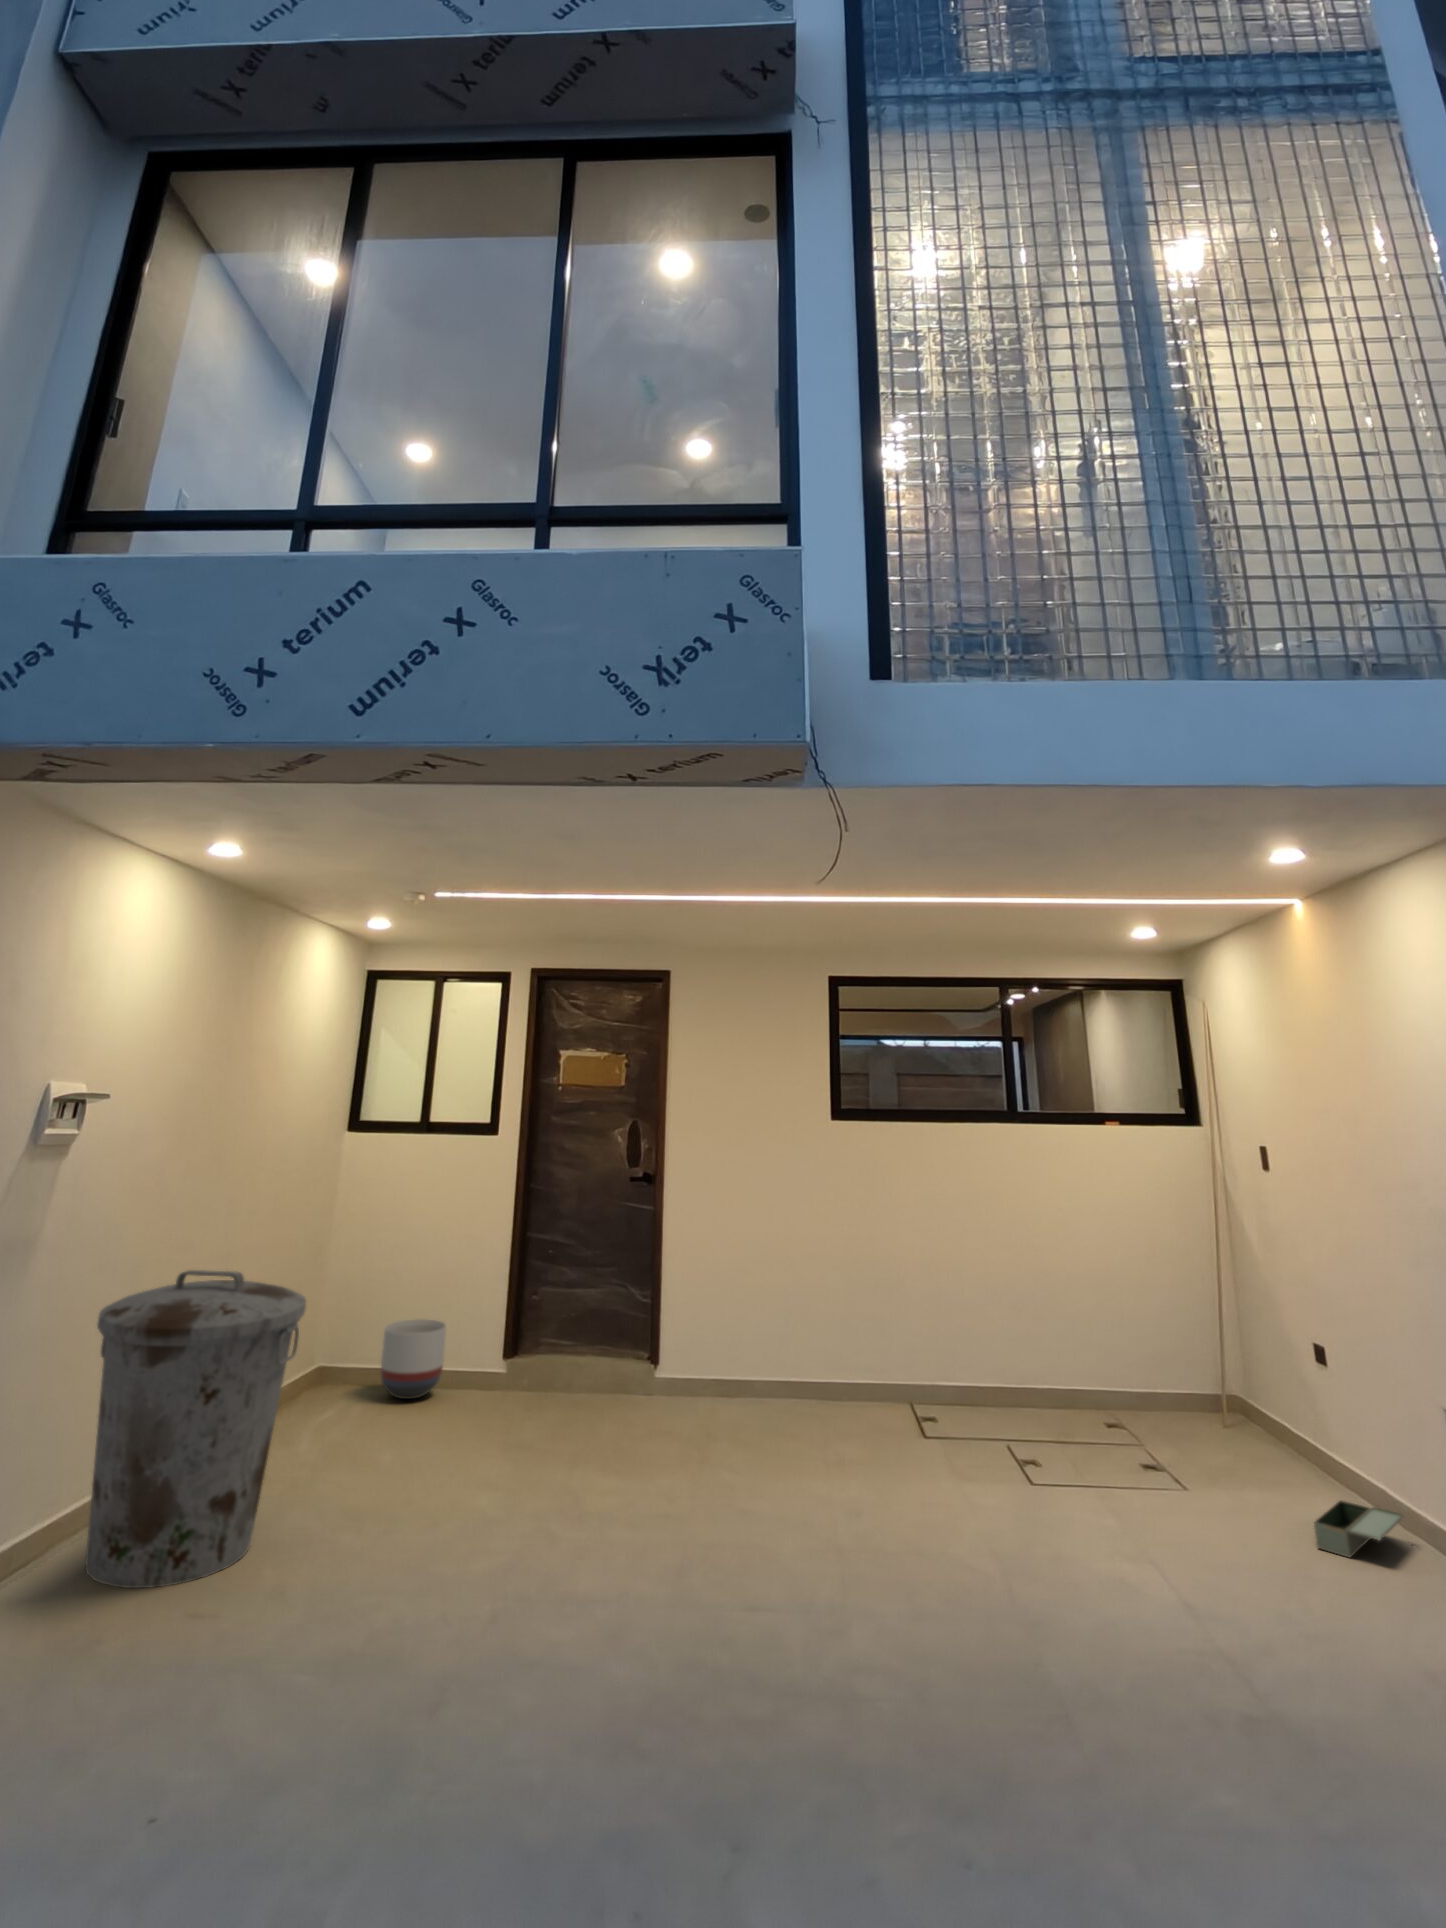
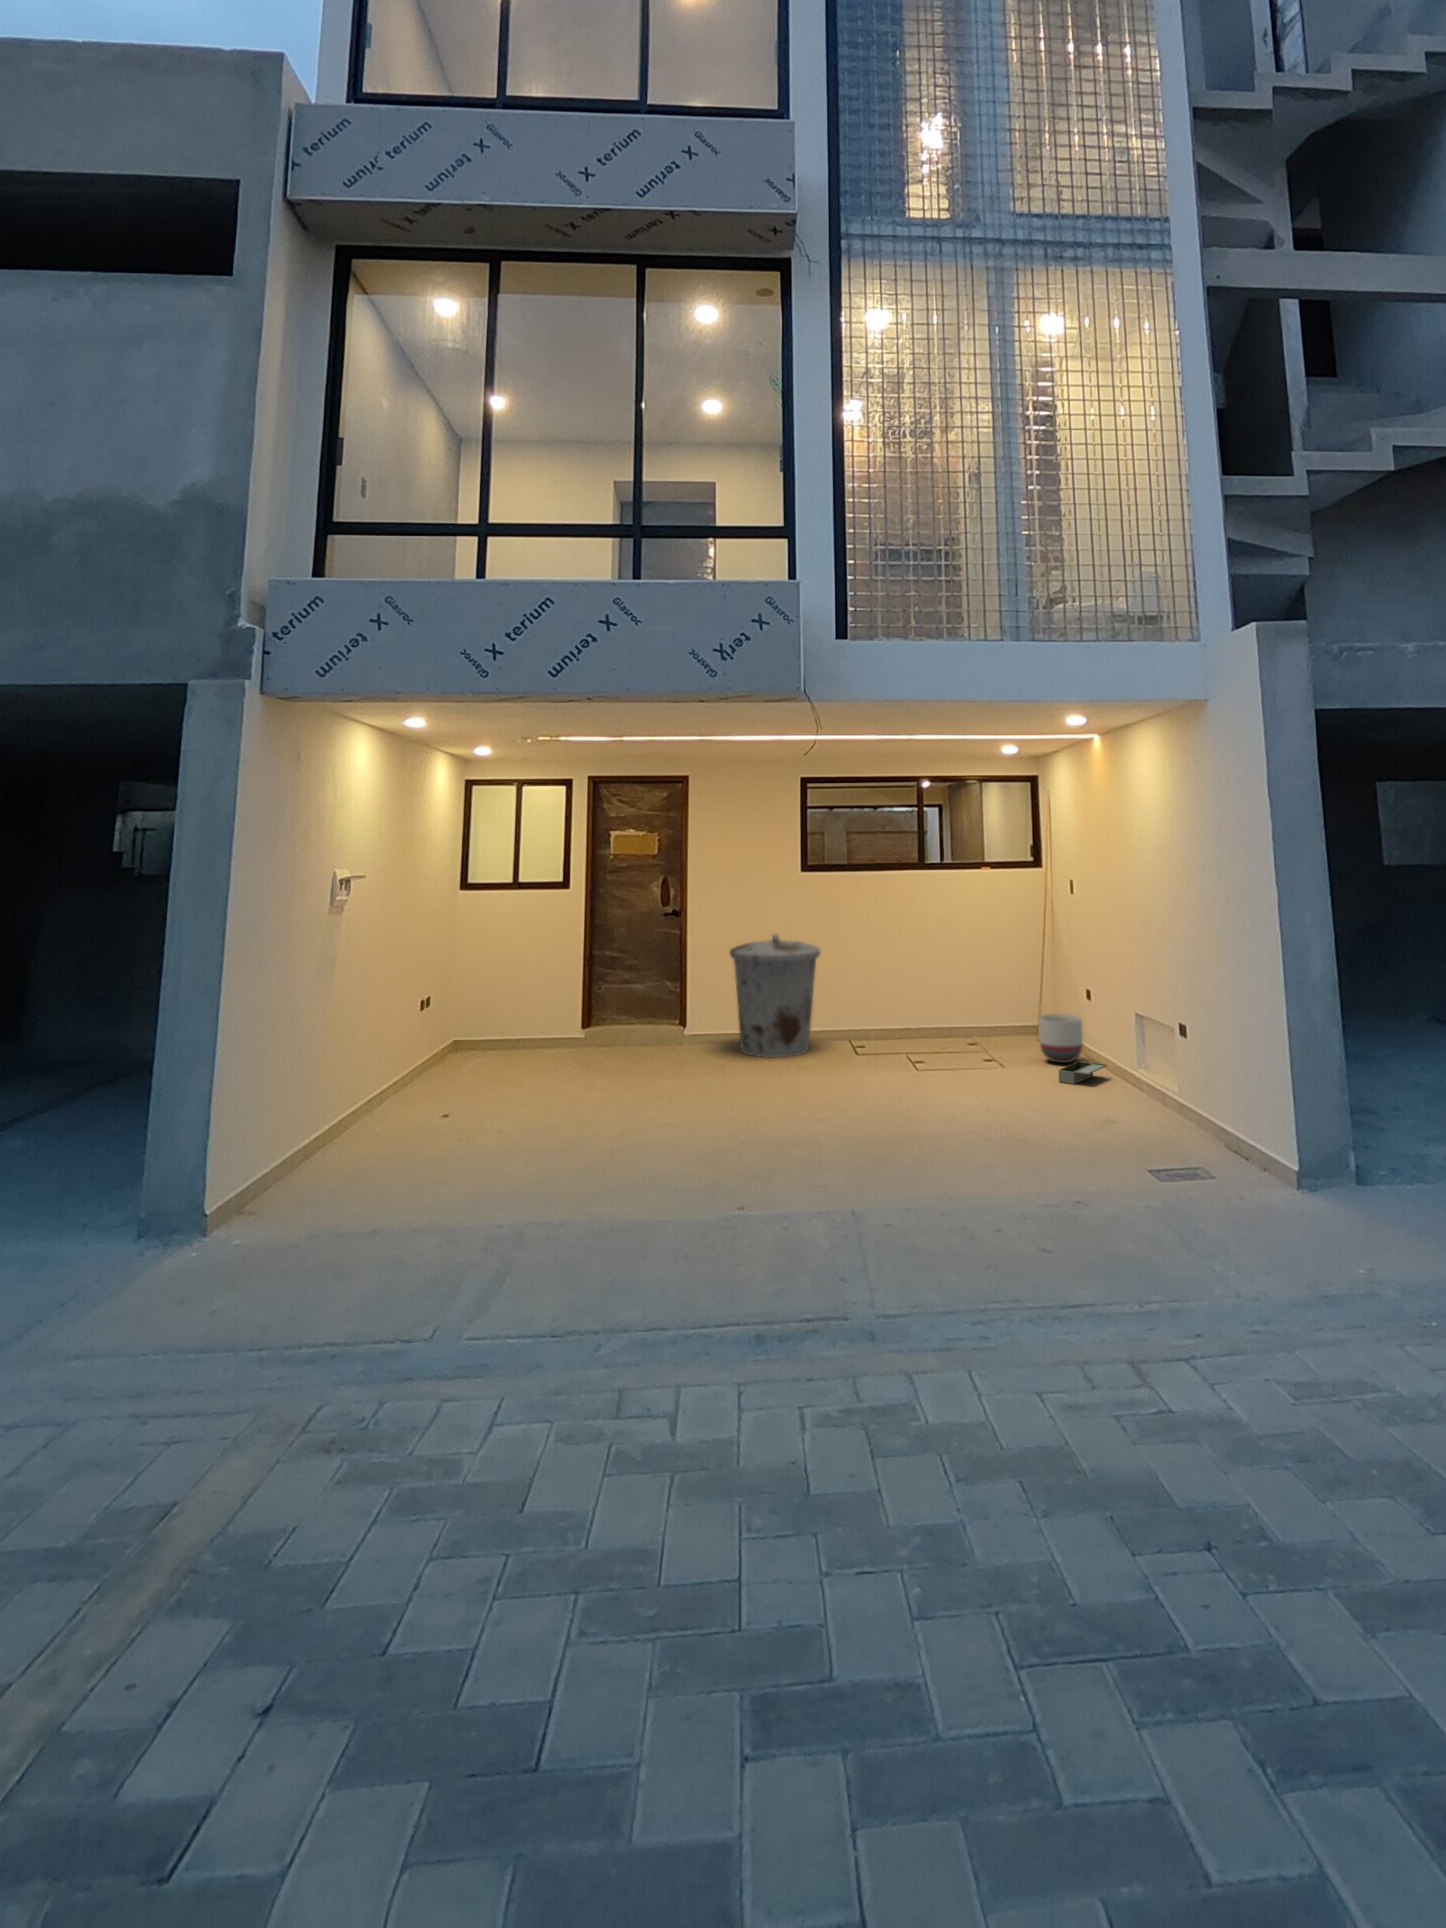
trash can: present [85,1270,306,1588] -> present [730,934,820,1057]
planter: present [381,1319,446,1399] -> present [1039,1014,1083,1063]

